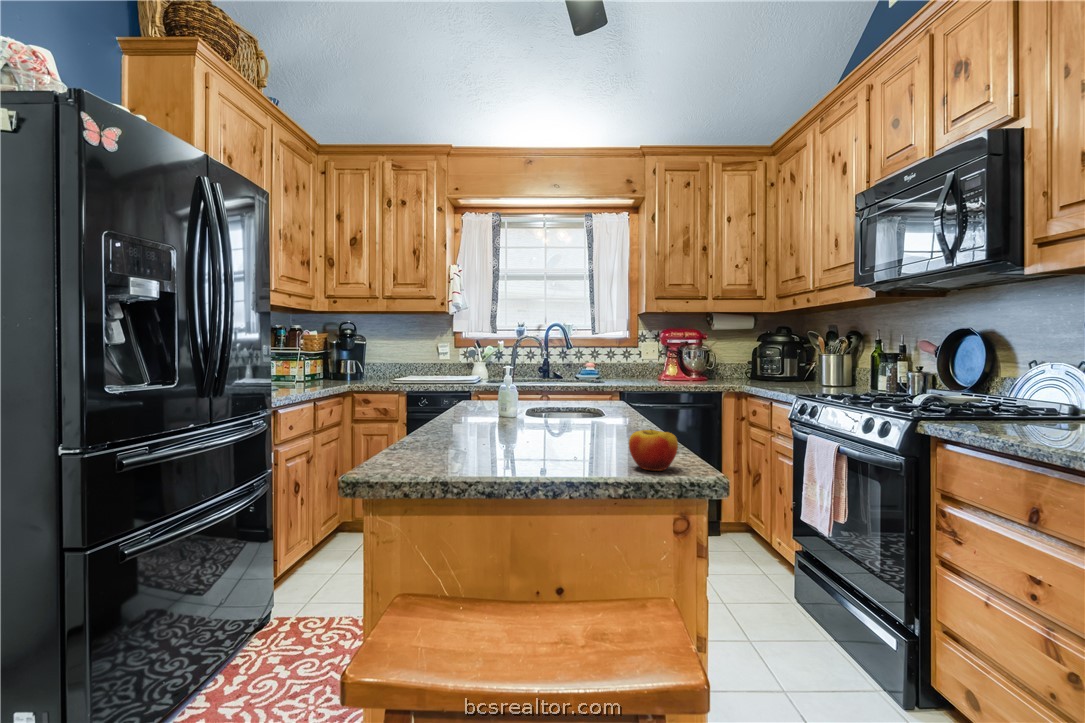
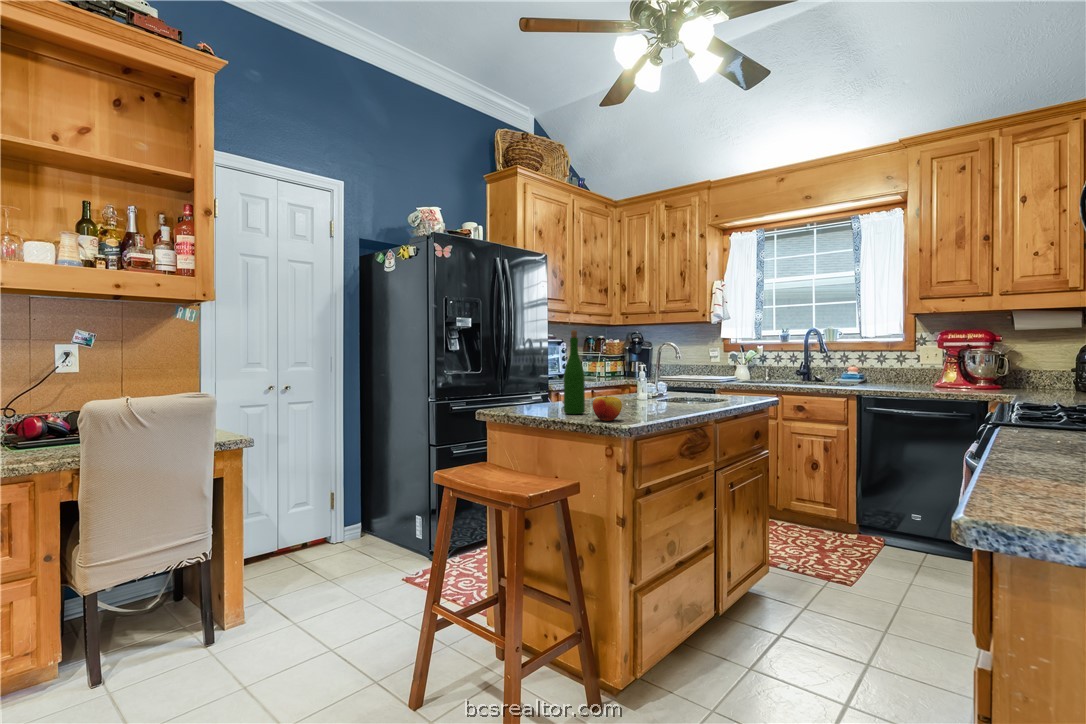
wine bottle: none [537,321,573,463] -> present [564,330,585,414]

